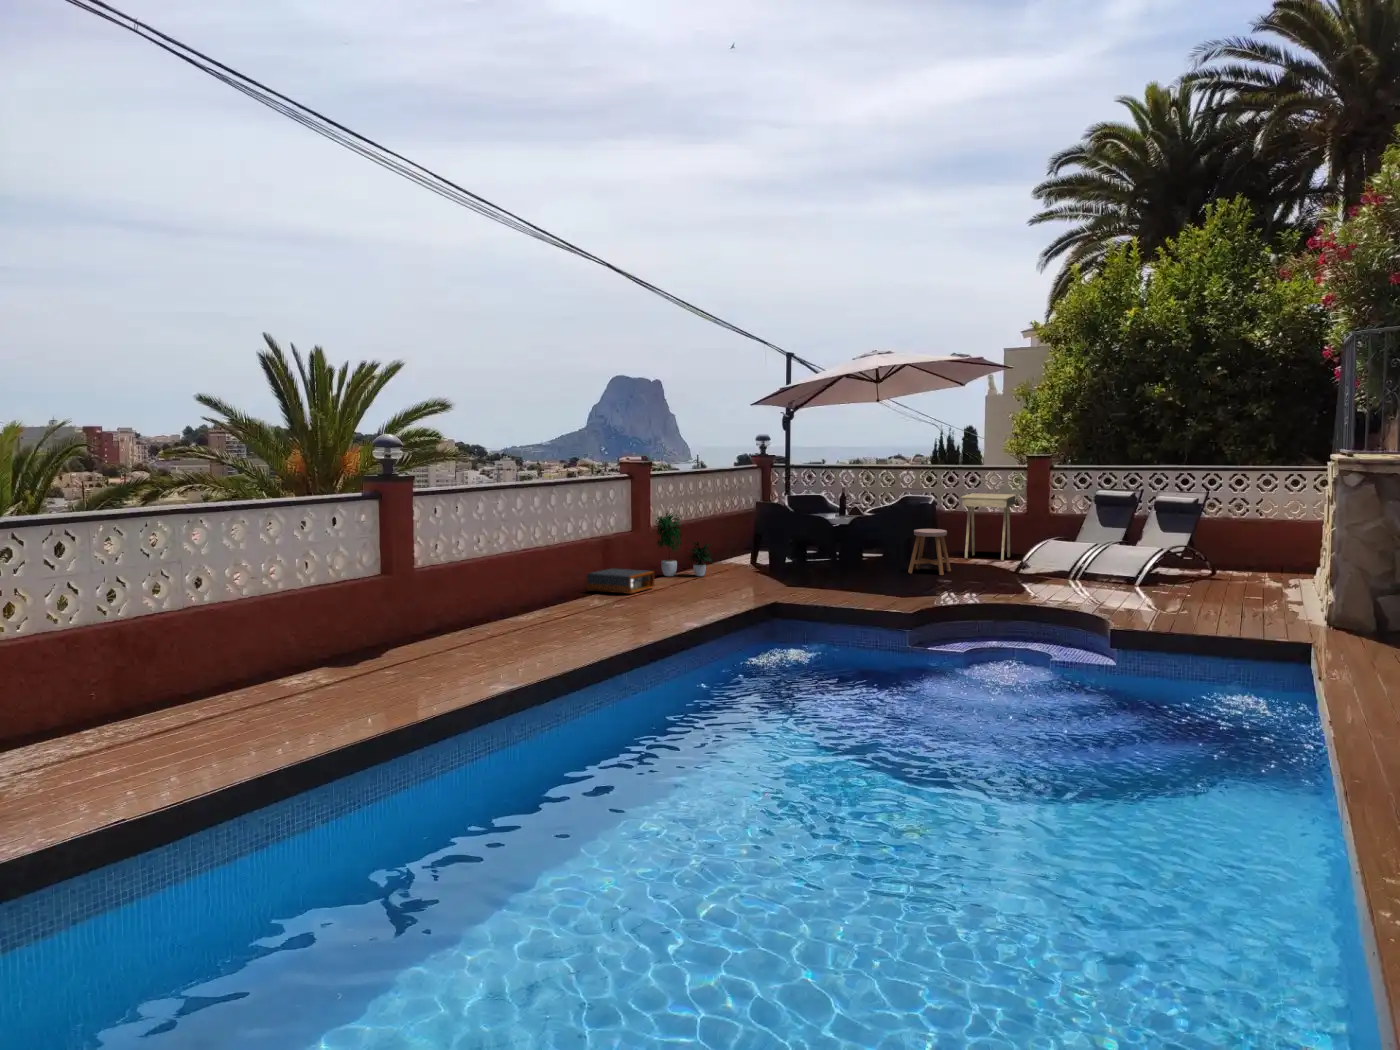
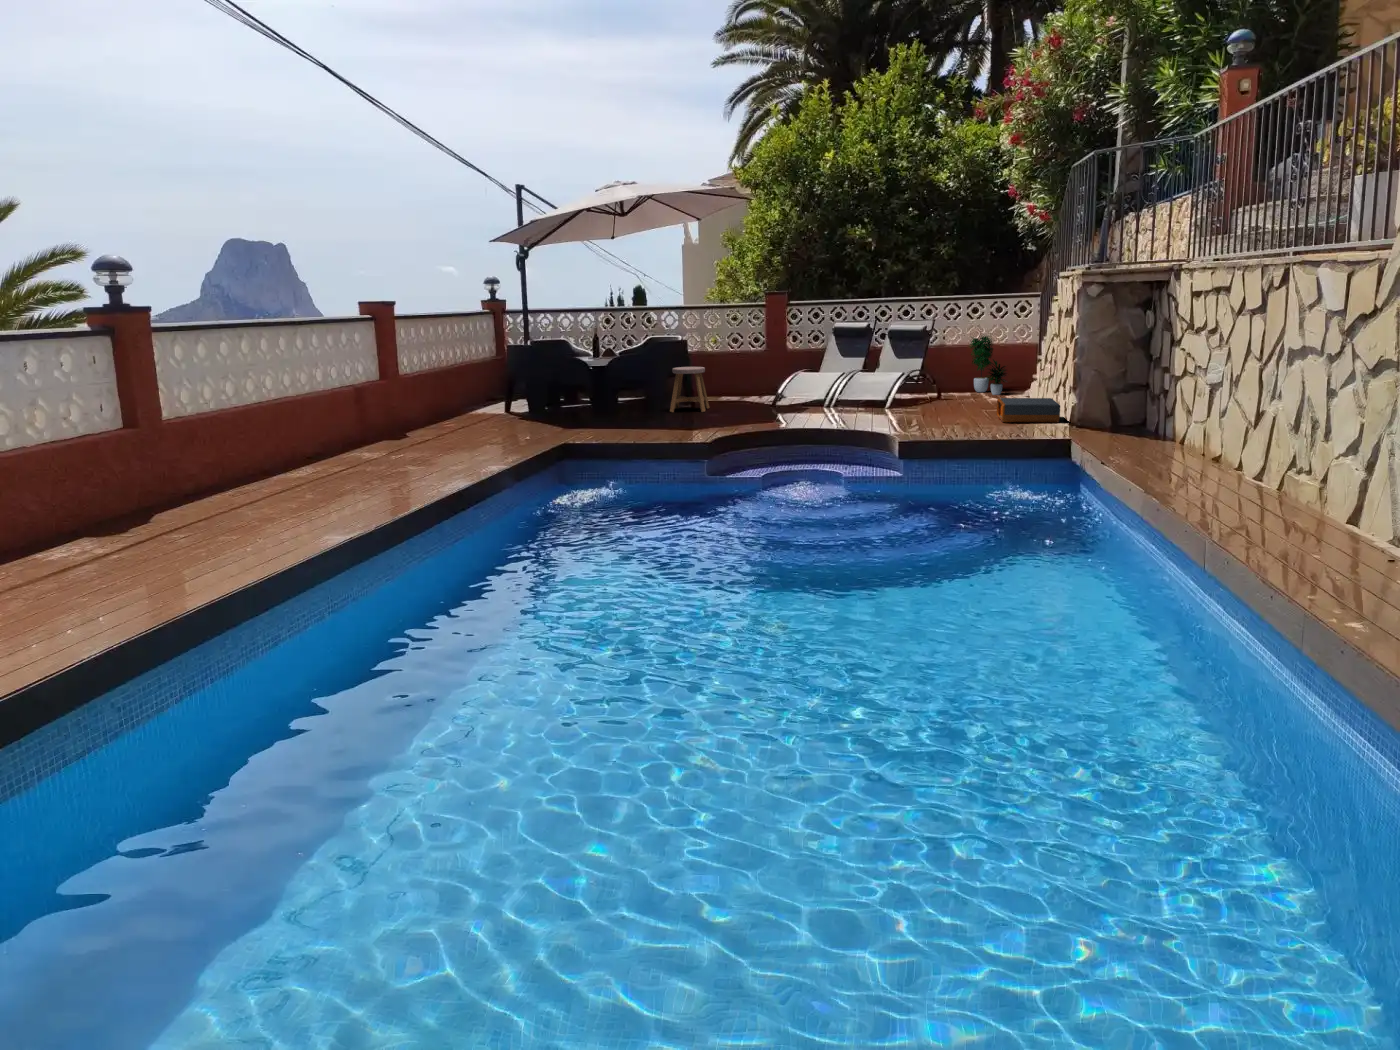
side table: present [961,493,1017,561] -> none [707,332,757,398]
potted plant: present [656,511,711,576] -> present [970,336,1006,395]
storage box: present [587,569,655,594] -> present [997,398,1060,423]

